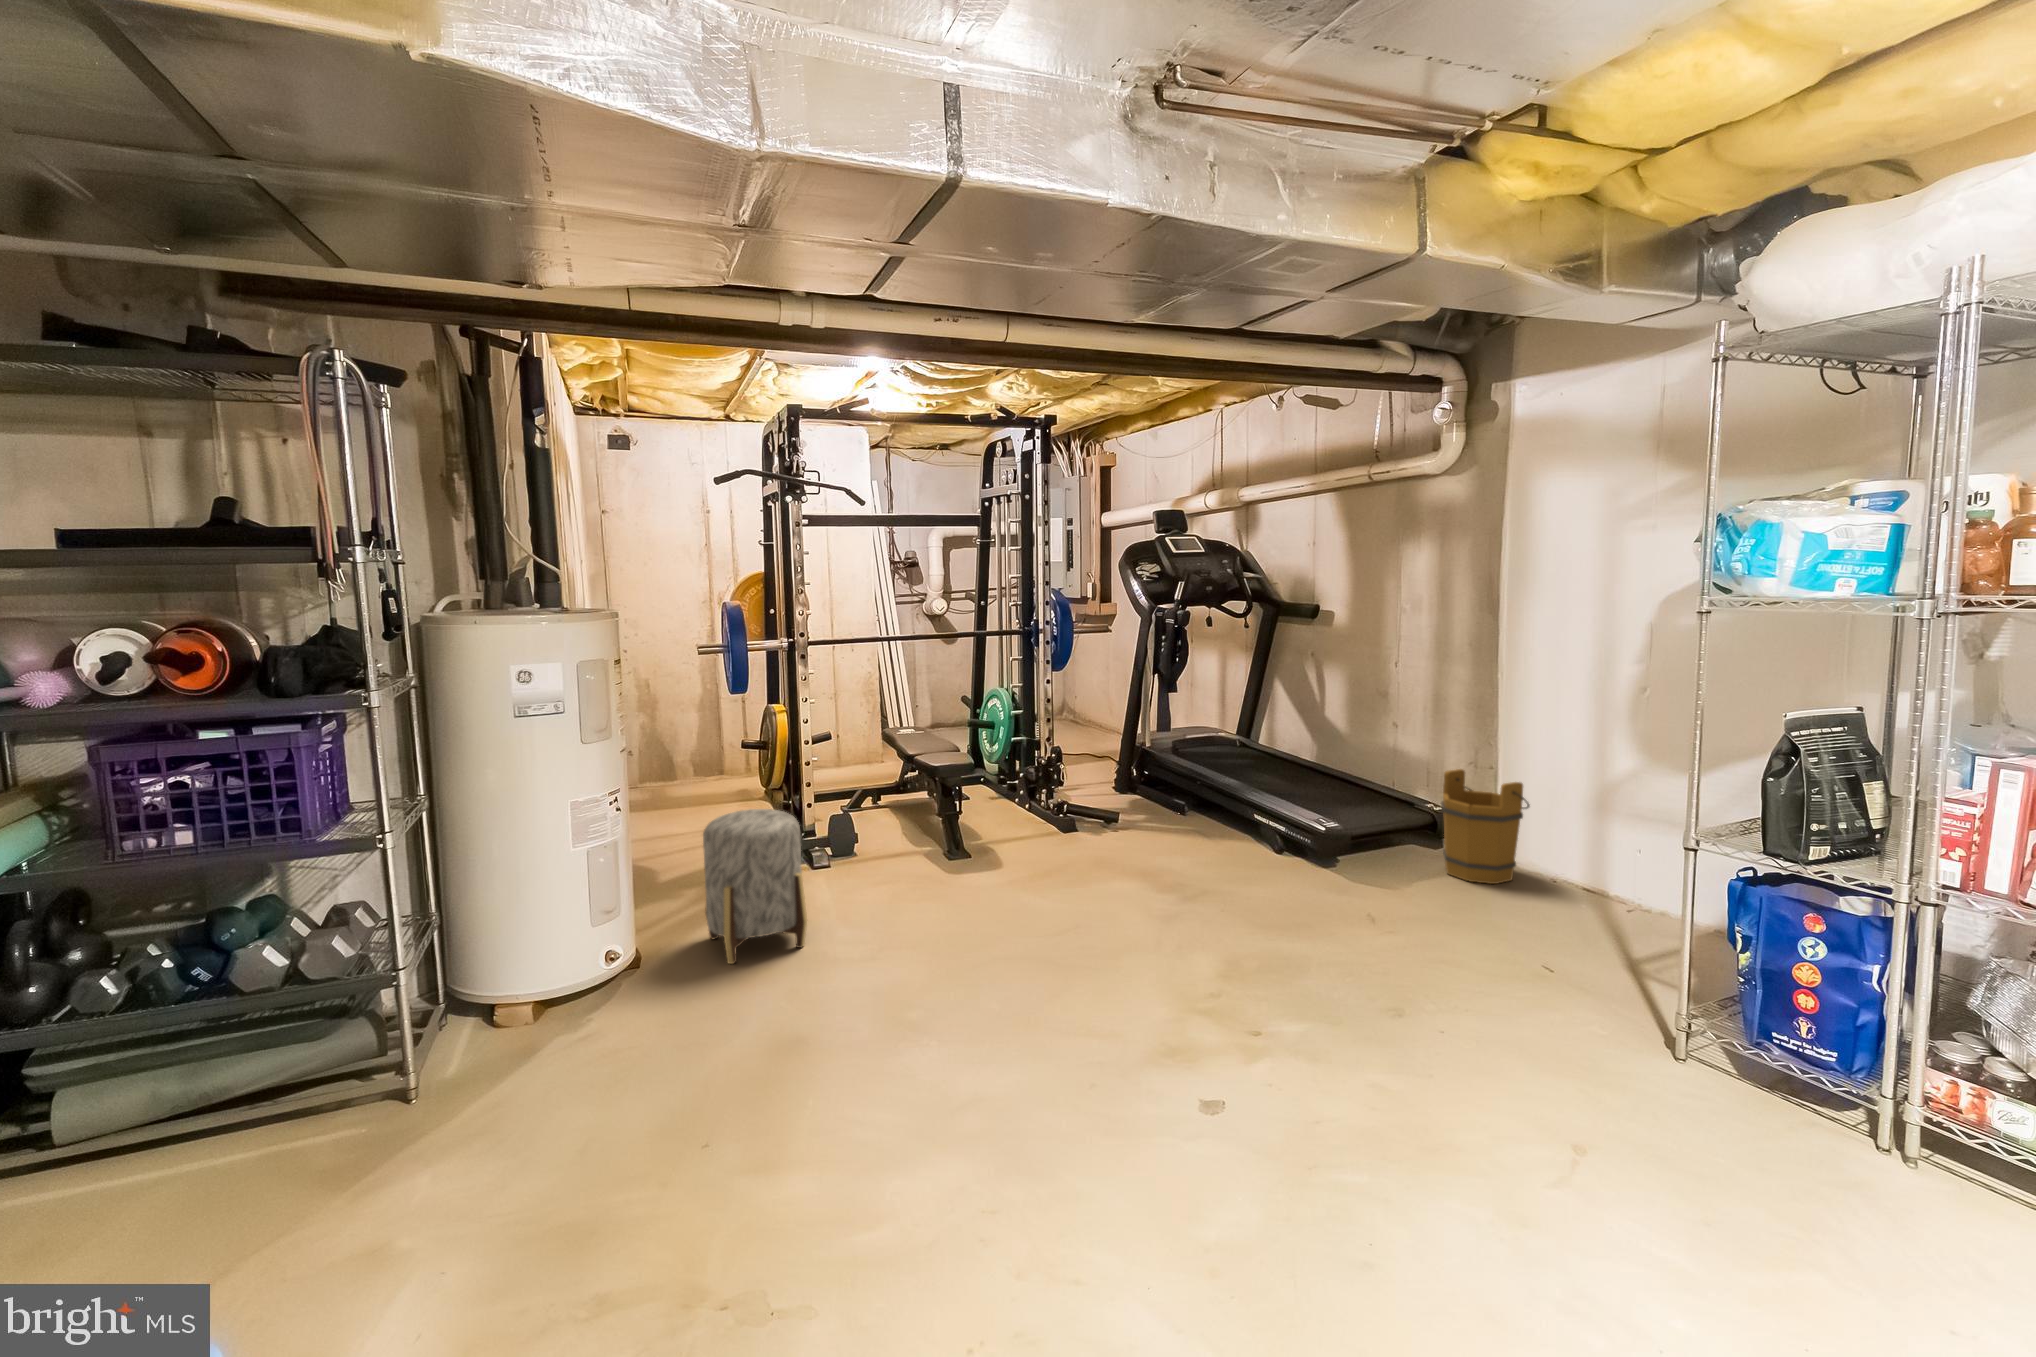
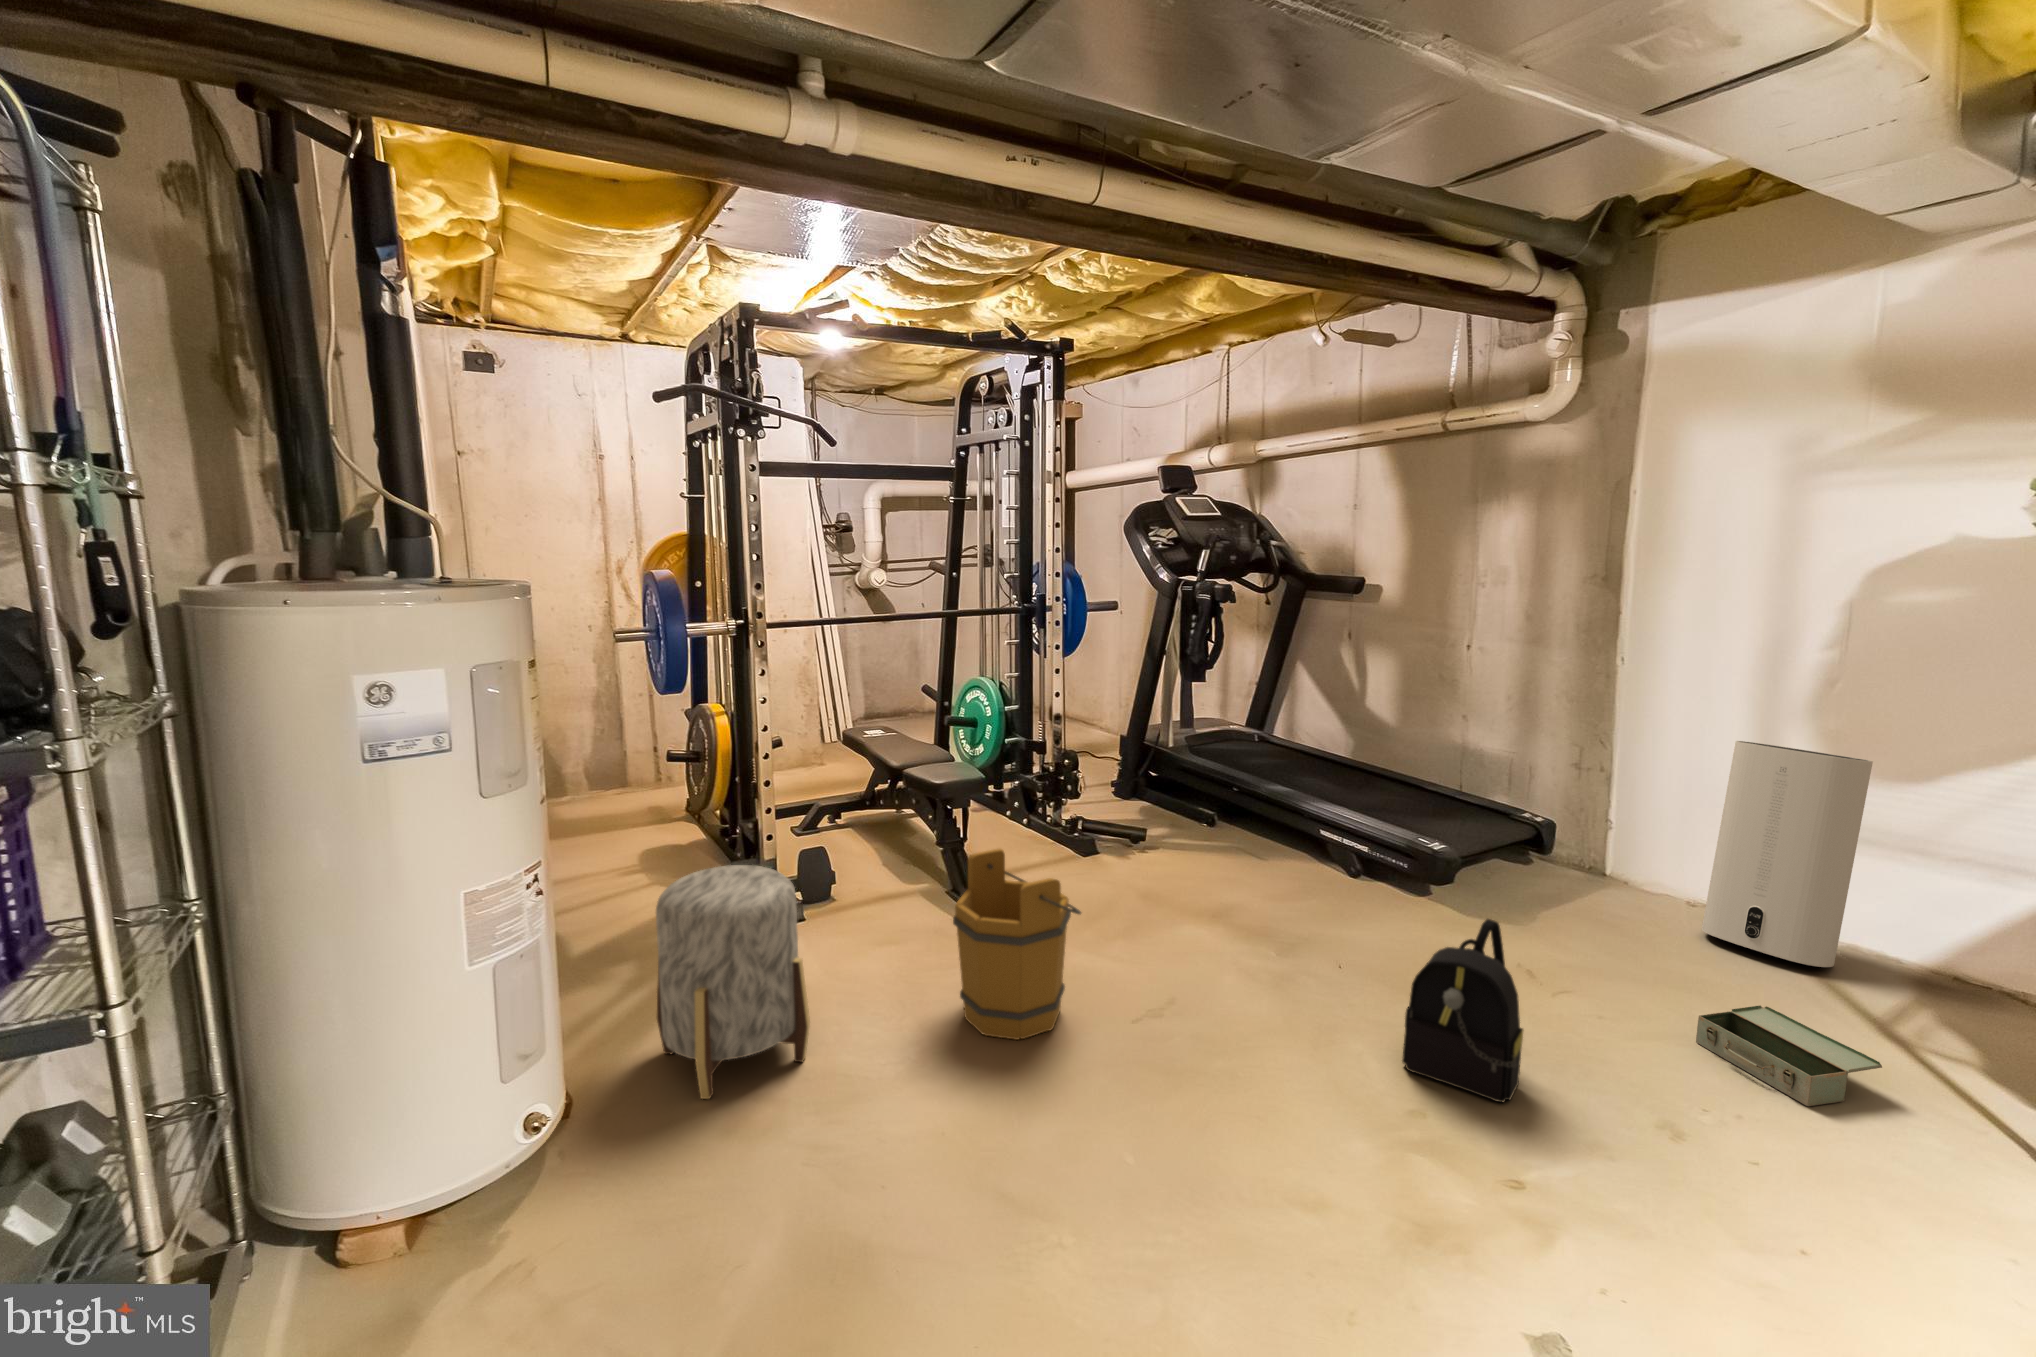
air purifier: none [1545,740,1671,926] -> present [1702,741,1873,967]
bucket: present [1441,769,1530,884] -> present [953,848,1081,1040]
backpack: none [1231,861,1313,994] -> present [1402,919,1523,1102]
toolbox: none [1476,942,1597,1009] -> present [1696,1006,1882,1106]

